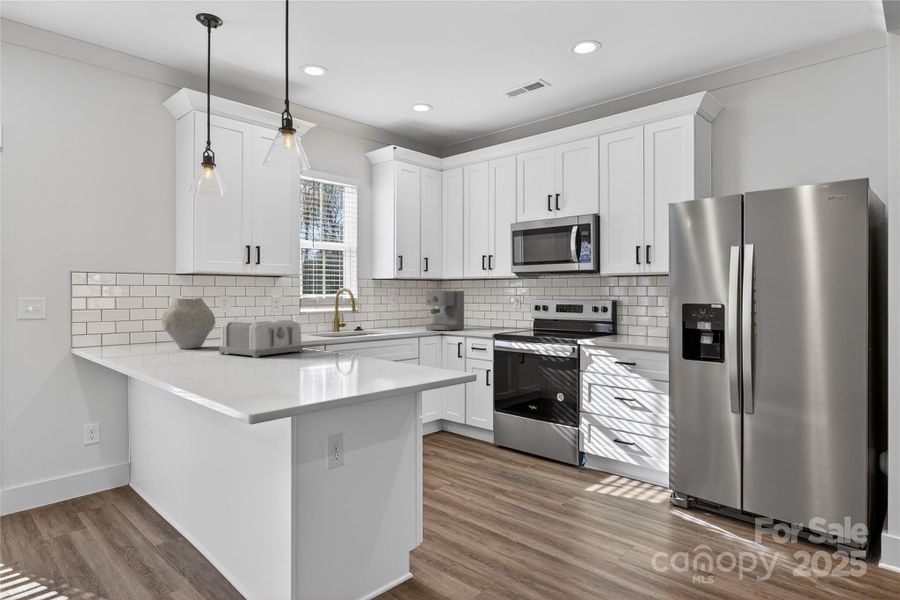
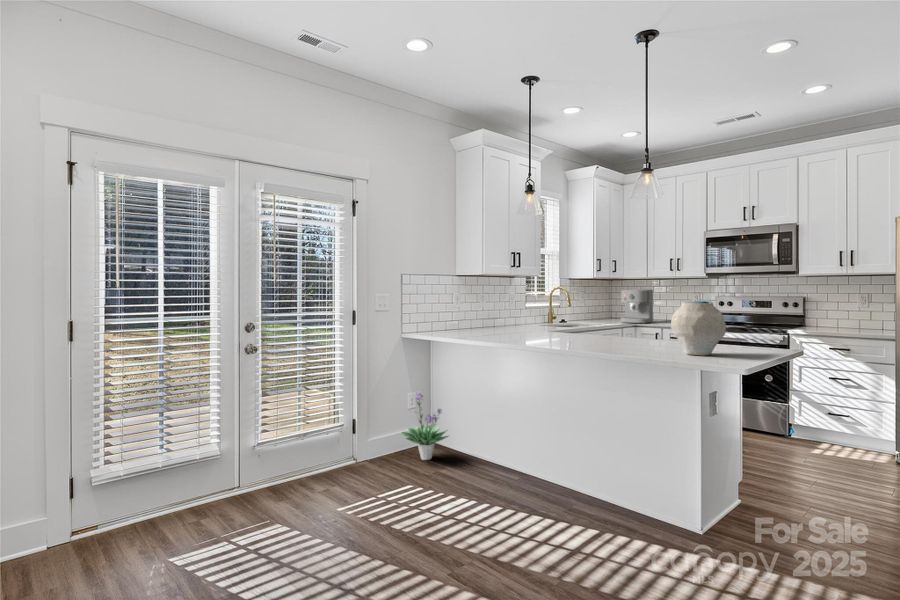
vase: present [162,298,215,349] -> present [671,301,726,355]
toaster: present [219,319,303,358] -> none [535,315,595,344]
potted plant: none [46,419,128,511] -> present [402,391,448,460]

